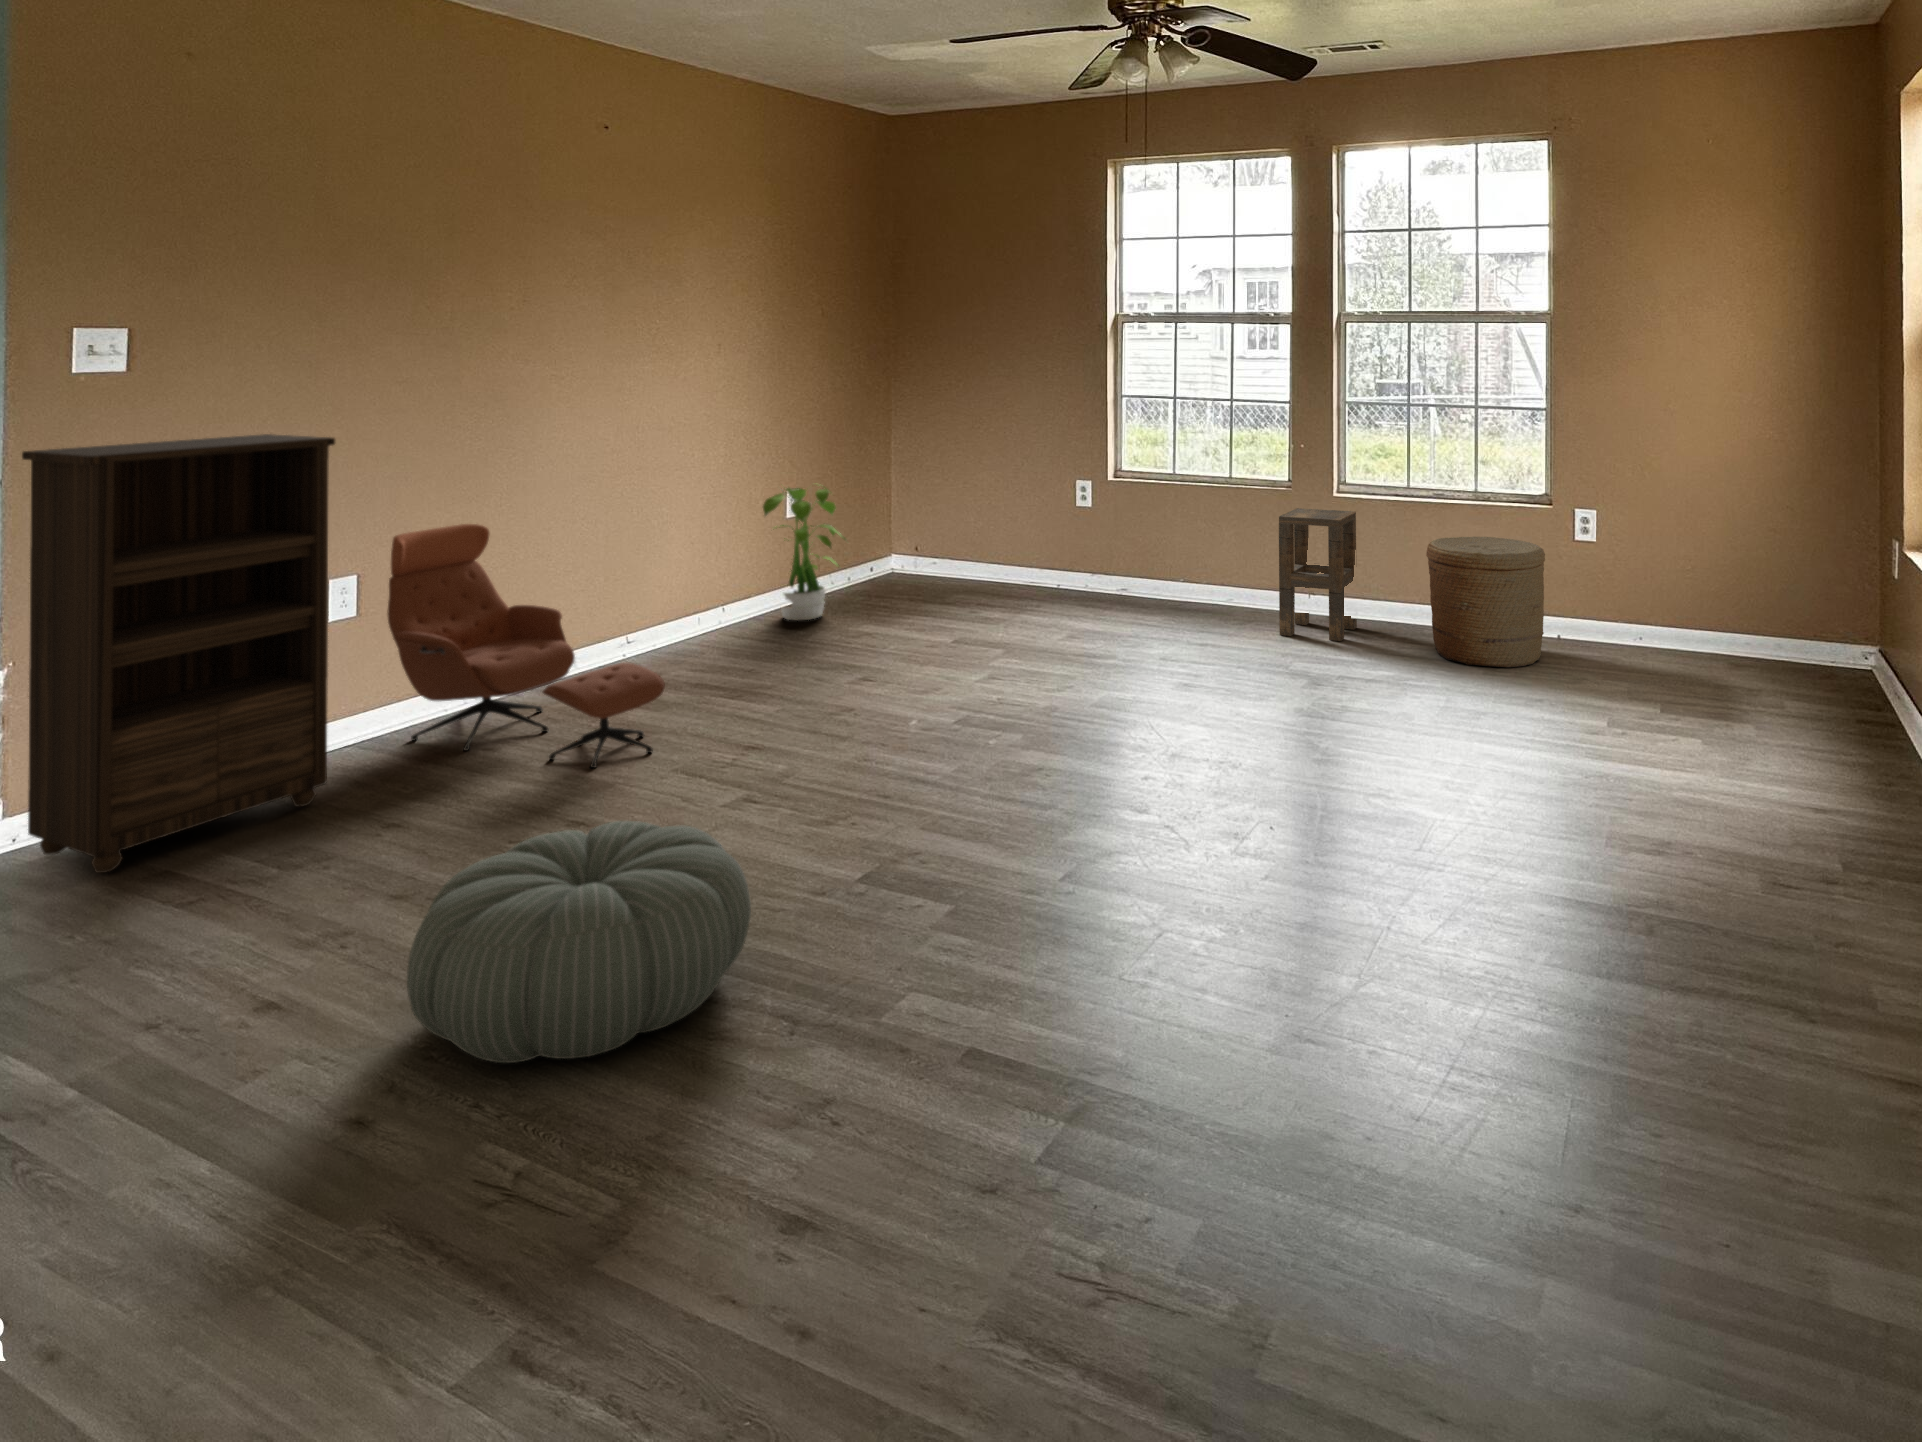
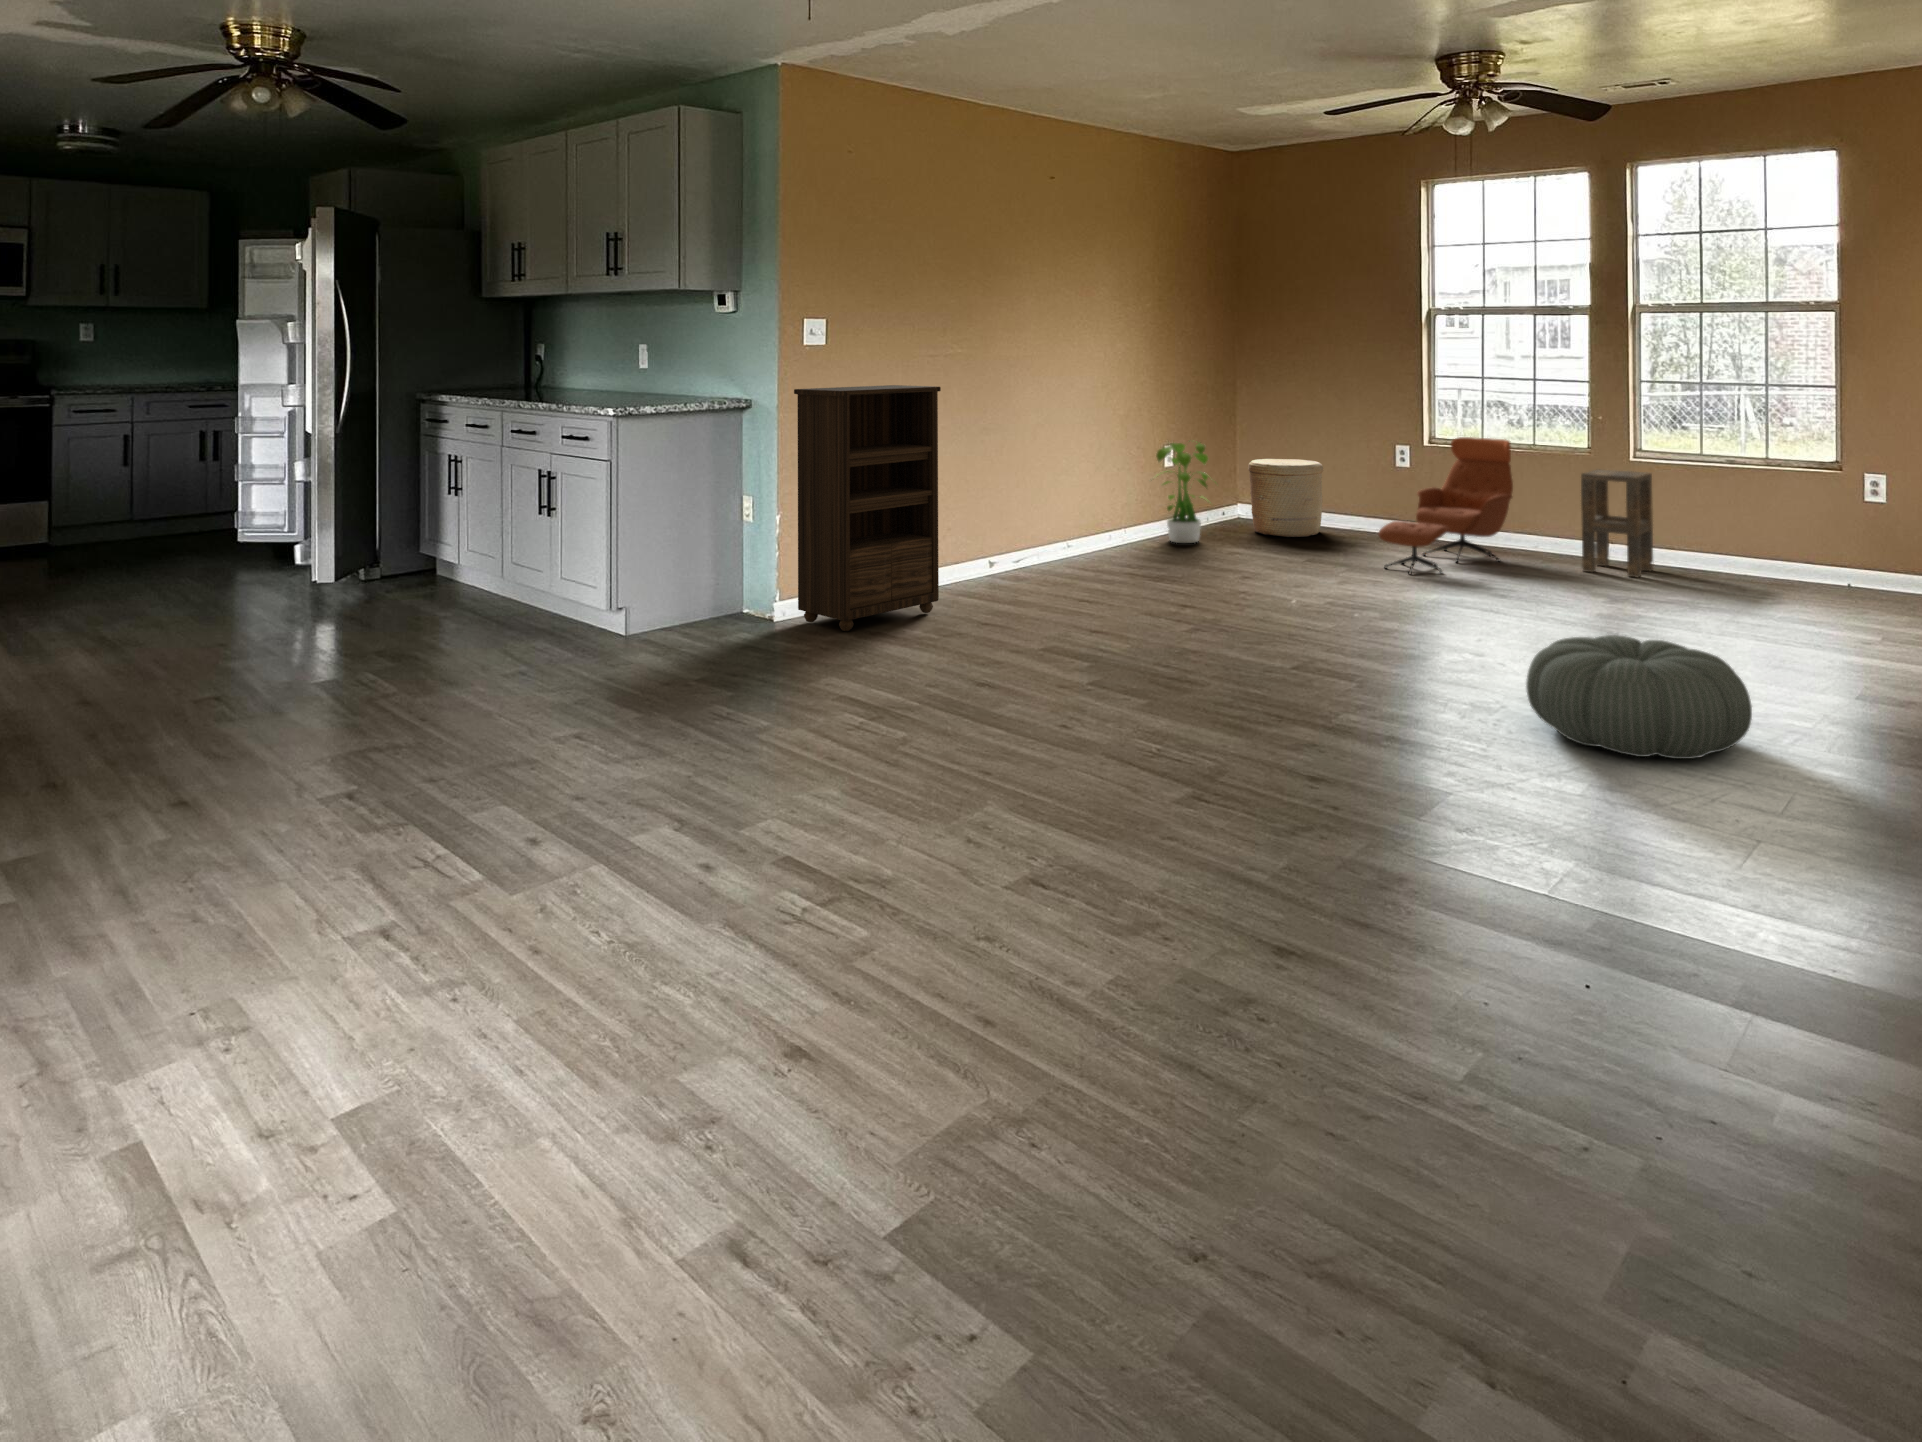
lounge chair: present [387,524,665,768] -> present [1379,437,1513,574]
woven basket: present [1426,537,1545,667] -> present [1248,459,1323,537]
pouf: present [407,821,751,1063] -> present [1526,635,1752,759]

